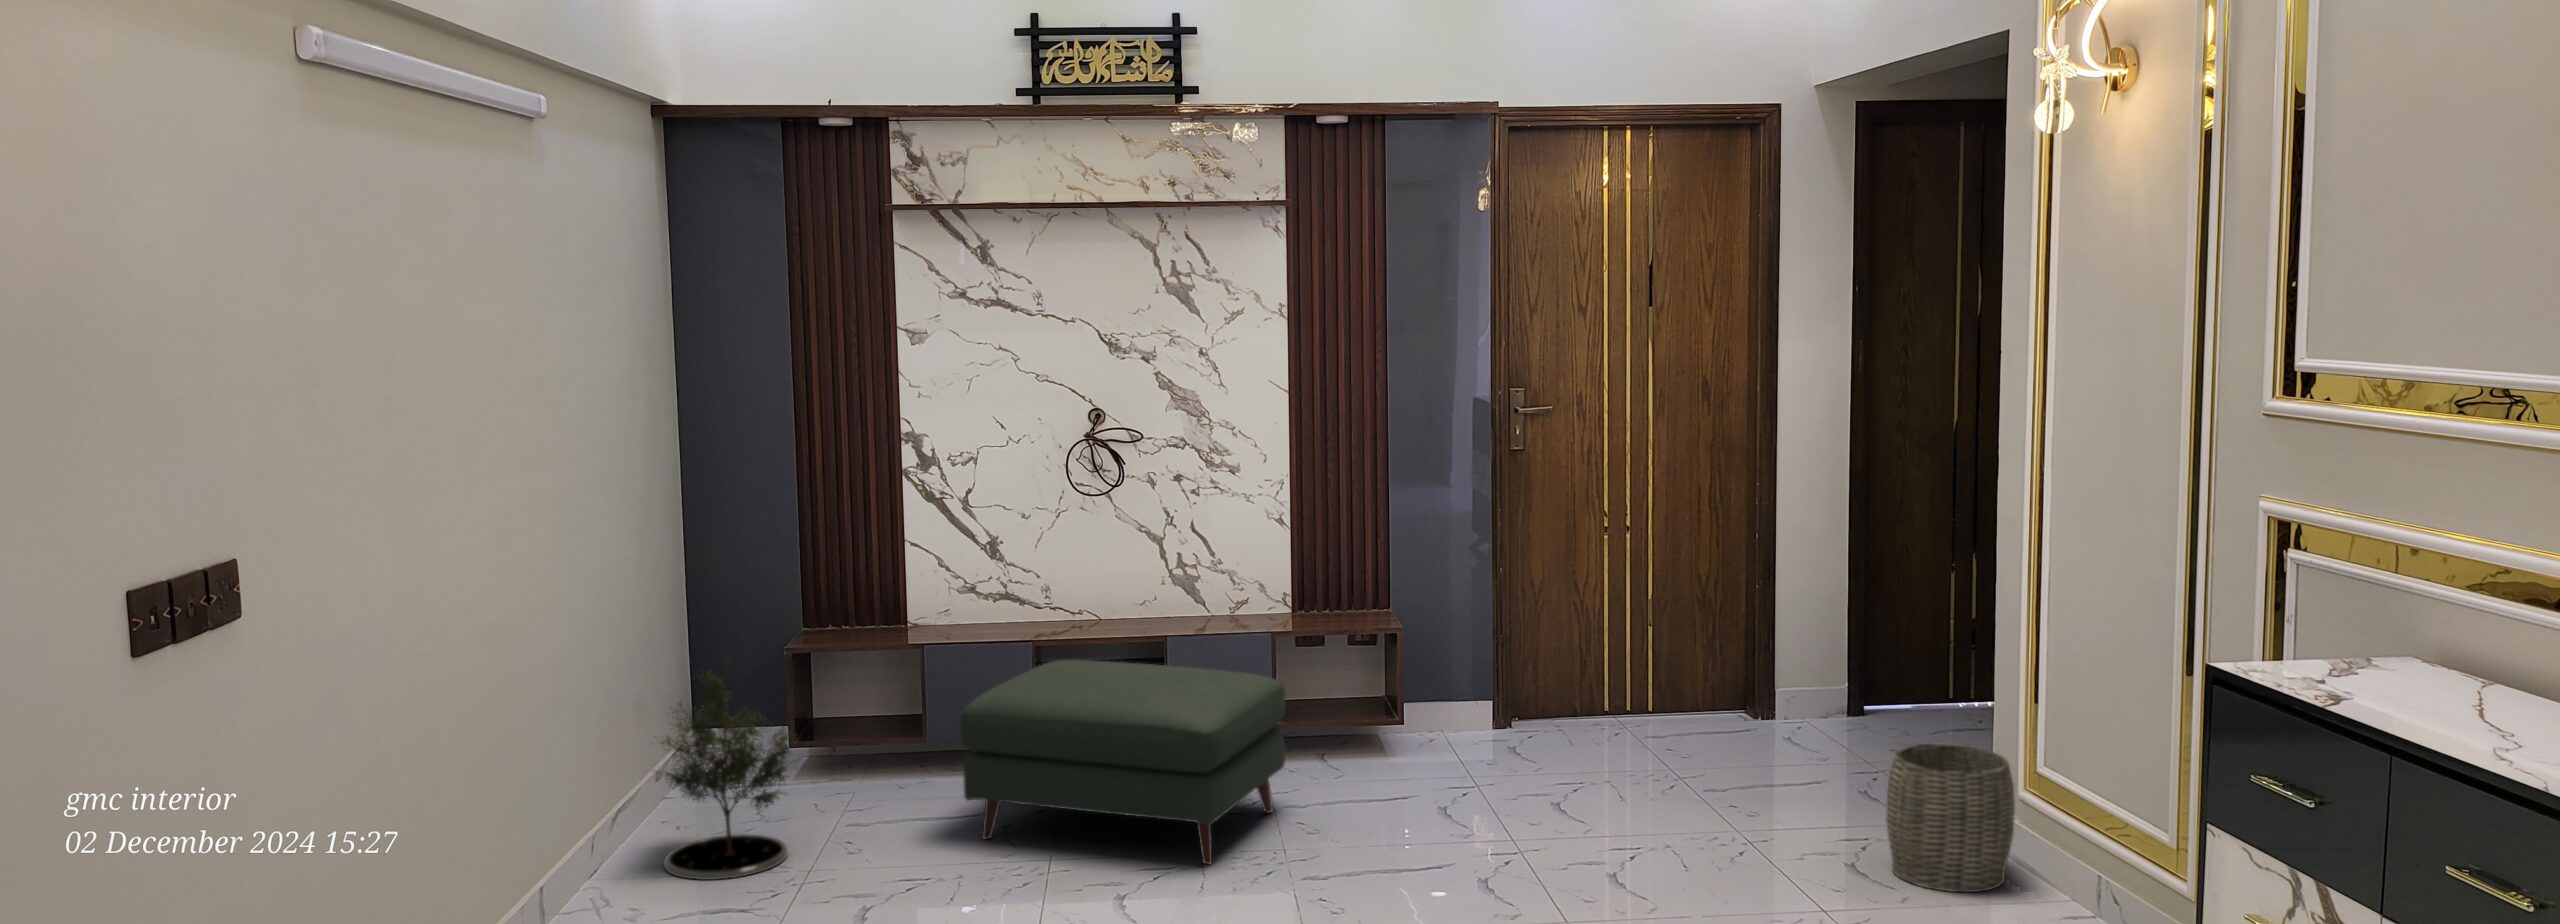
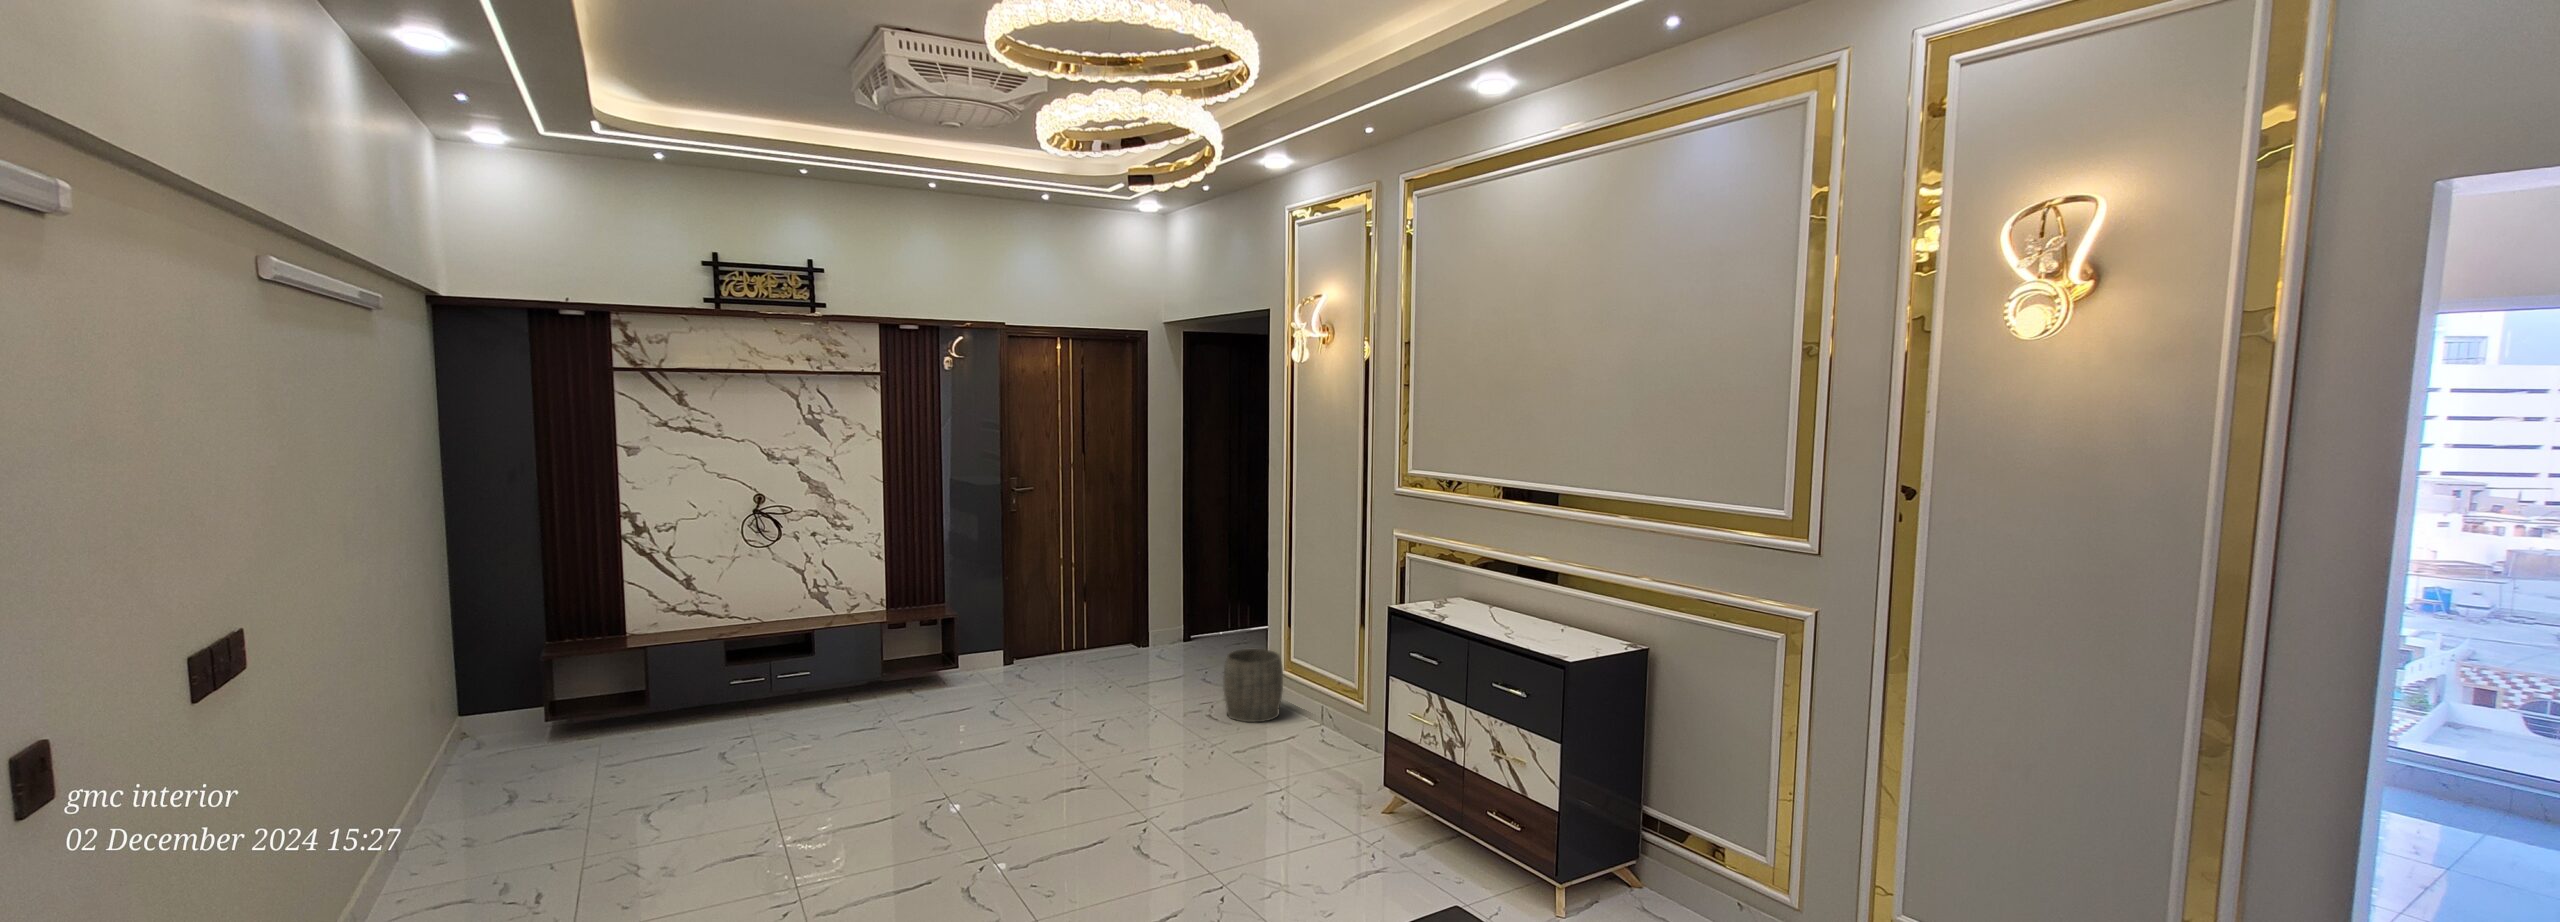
potted tree: present [655,655,800,880] -> none [431,663,557,822]
ottoman: present [960,660,1286,865] -> none [676,646,893,766]

